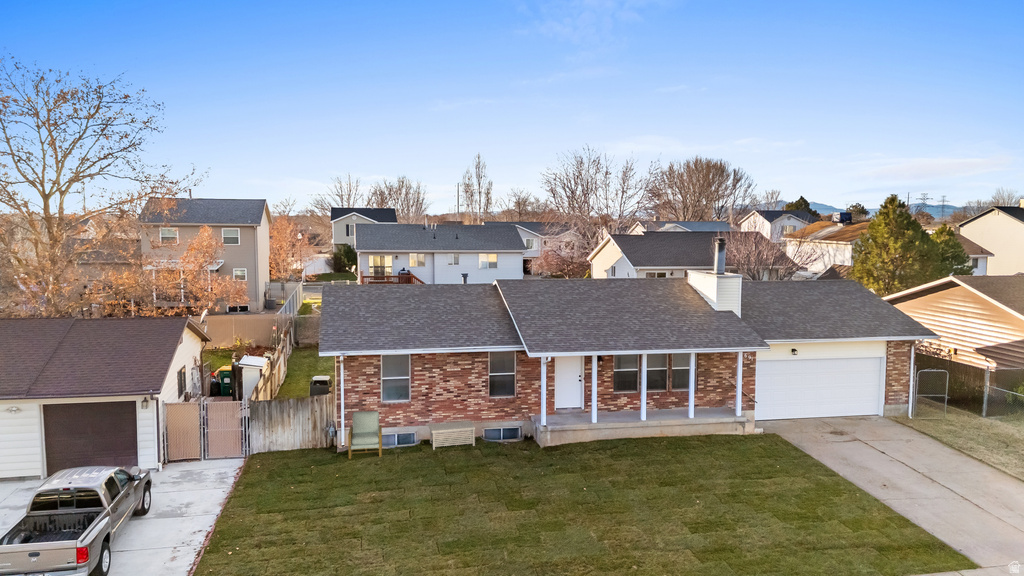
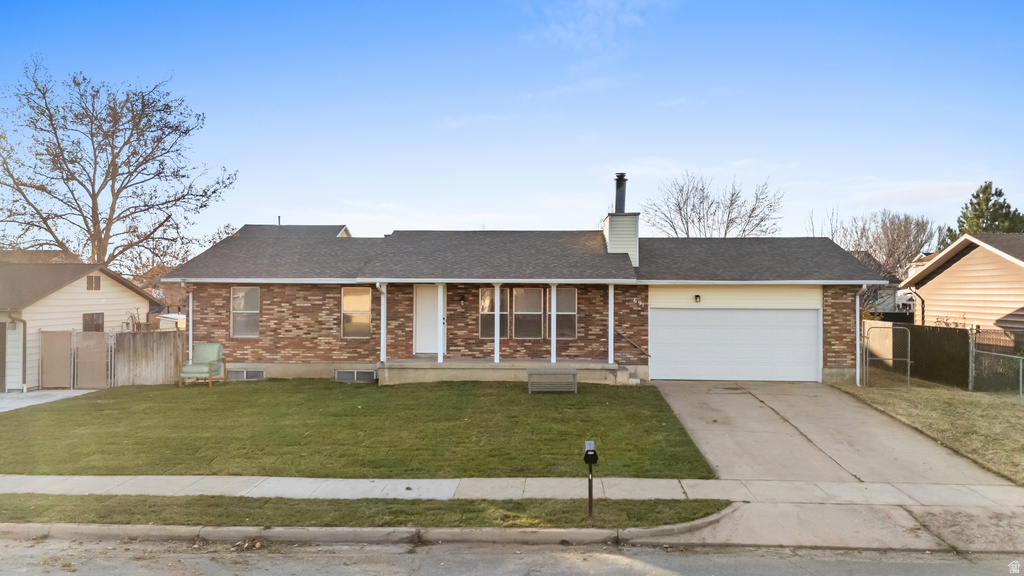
storage bench: present [428,421,475,449] -> present [526,367,578,394]

